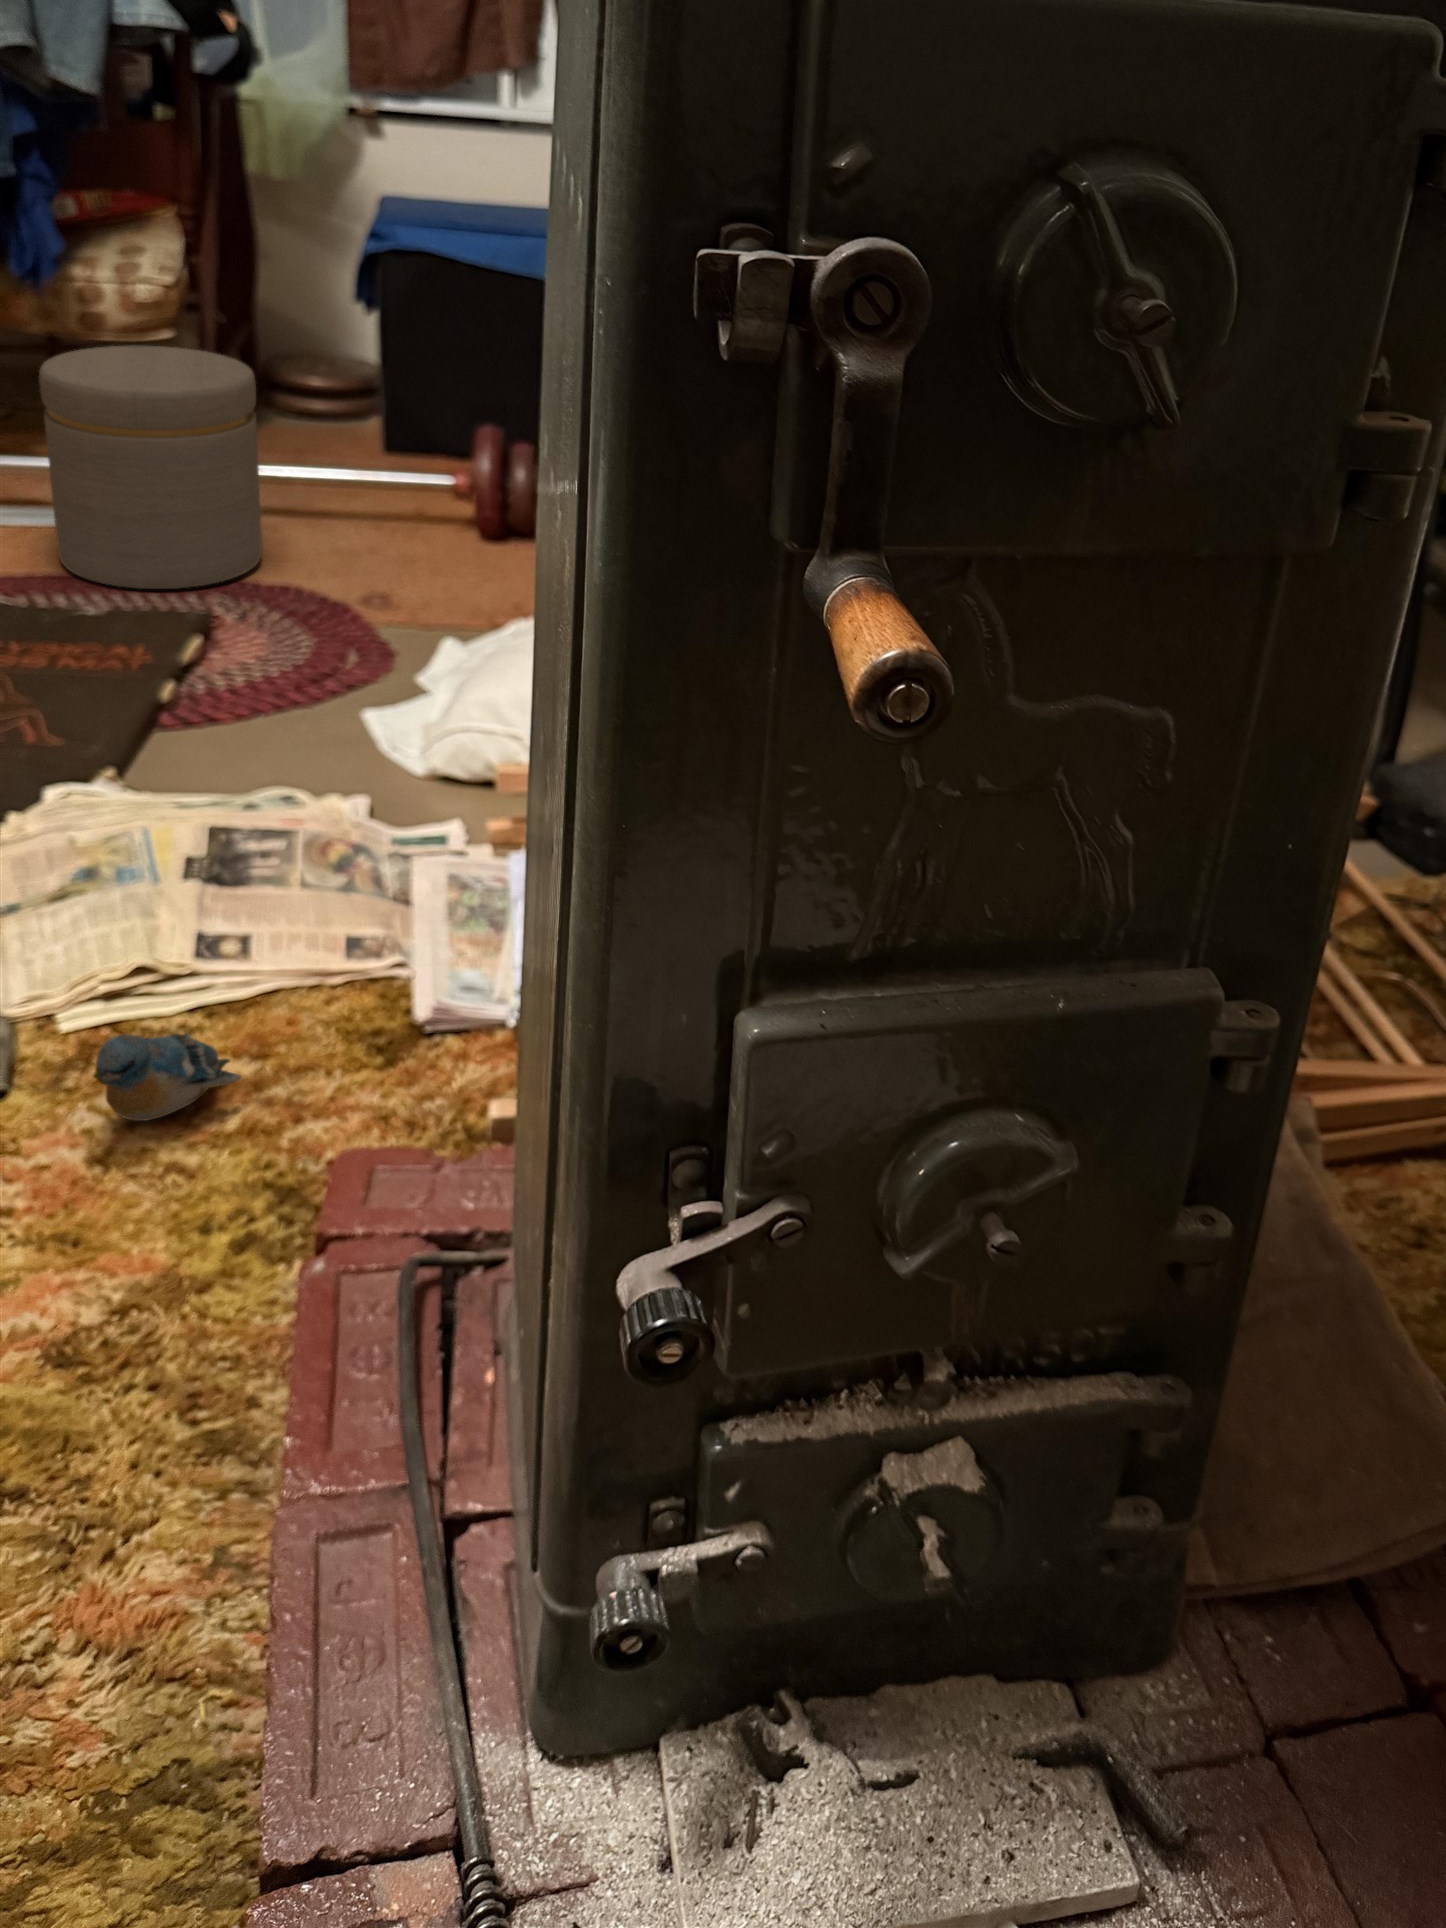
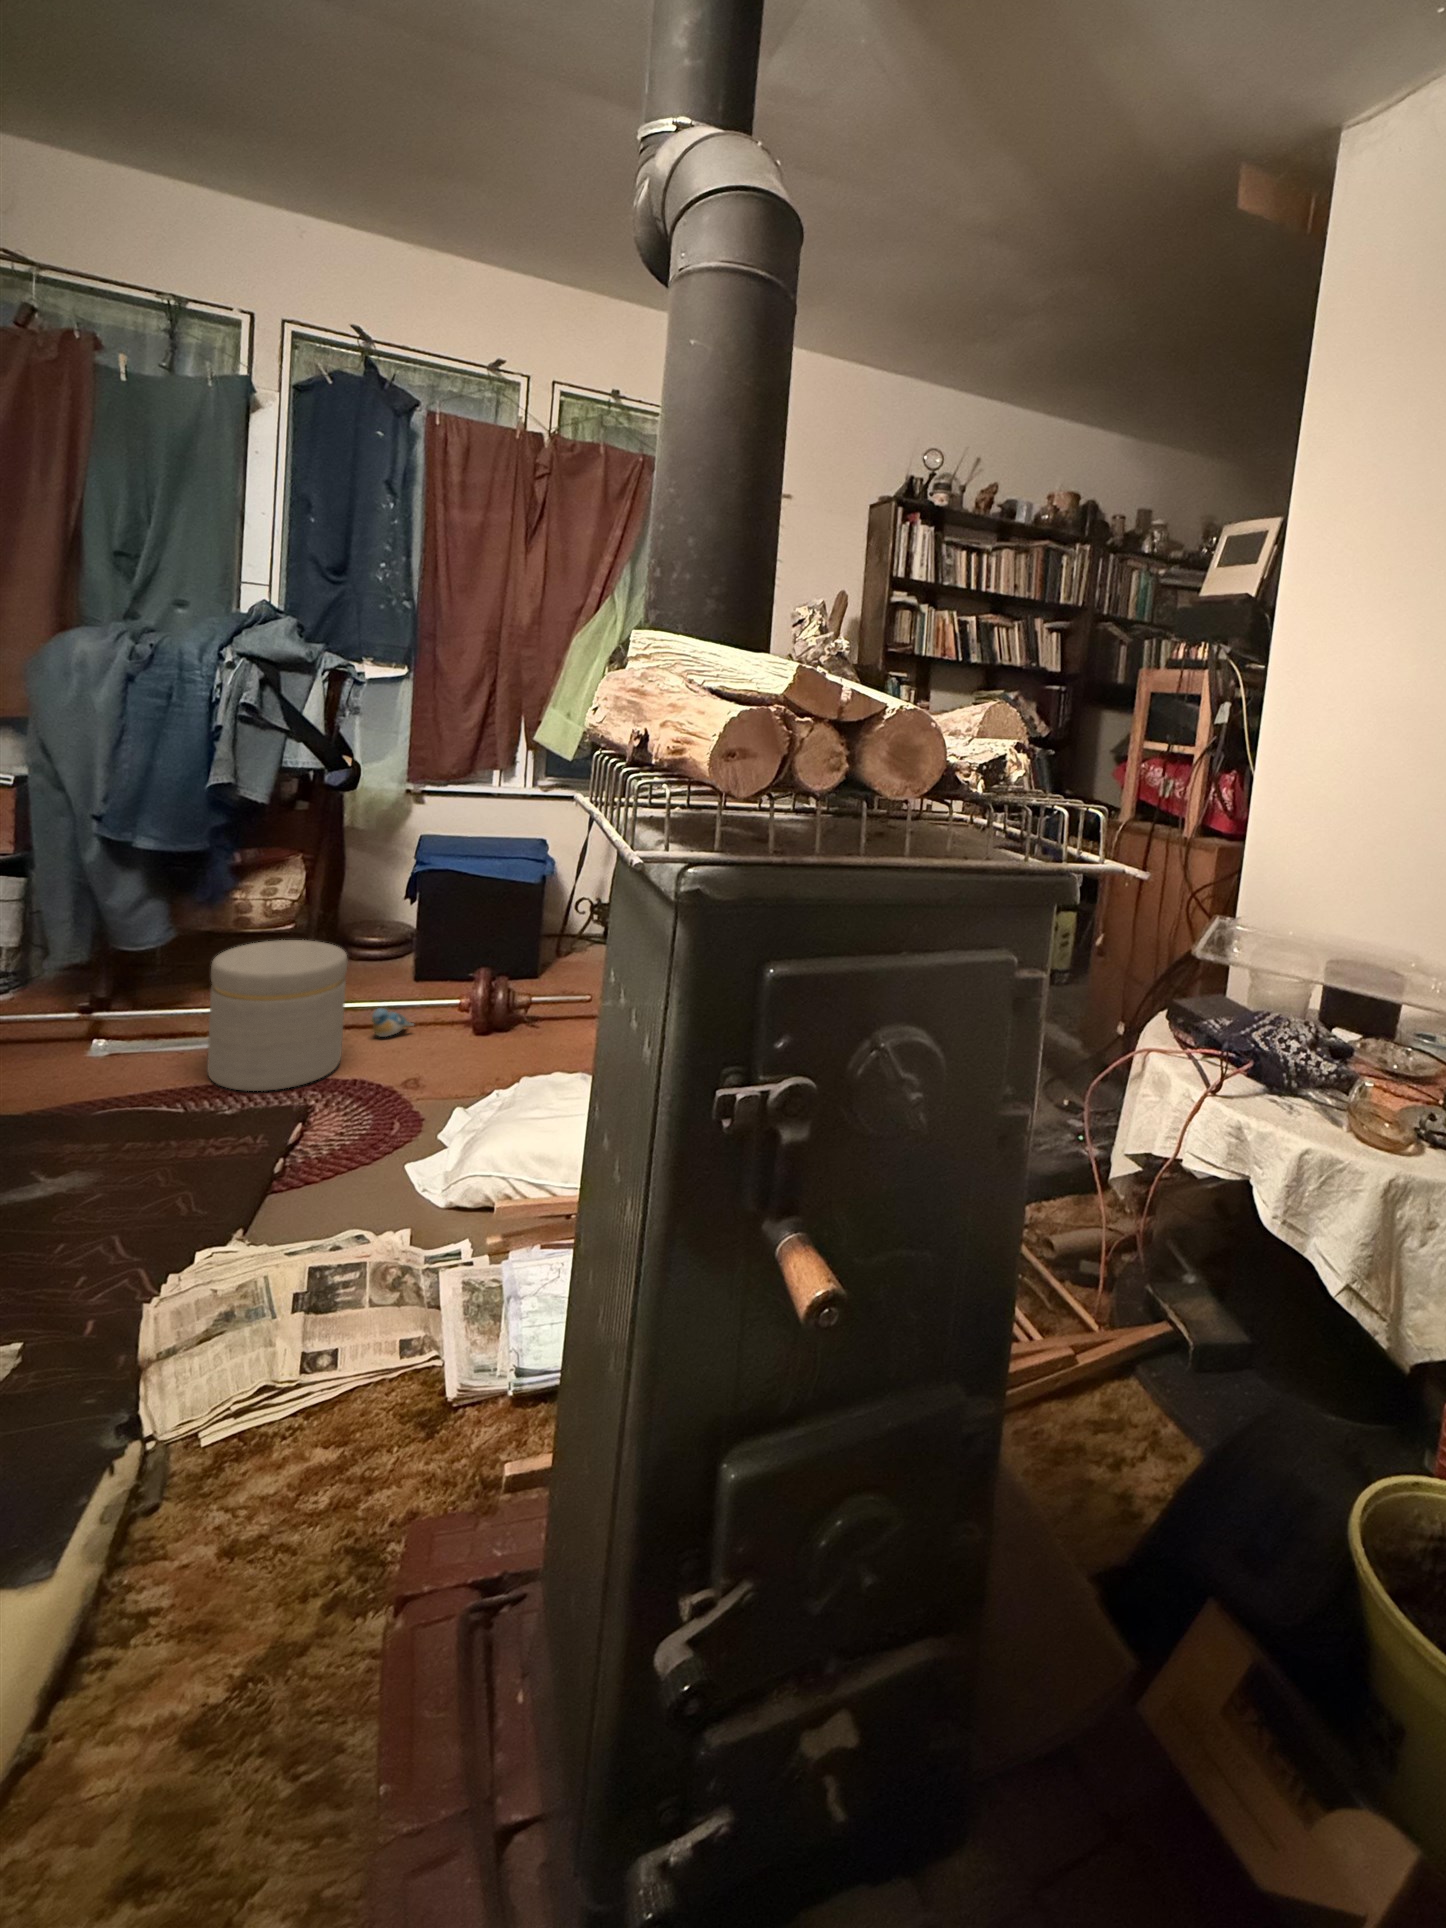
plush toy: present [93,1034,241,1121] -> present [372,1008,413,1037]

